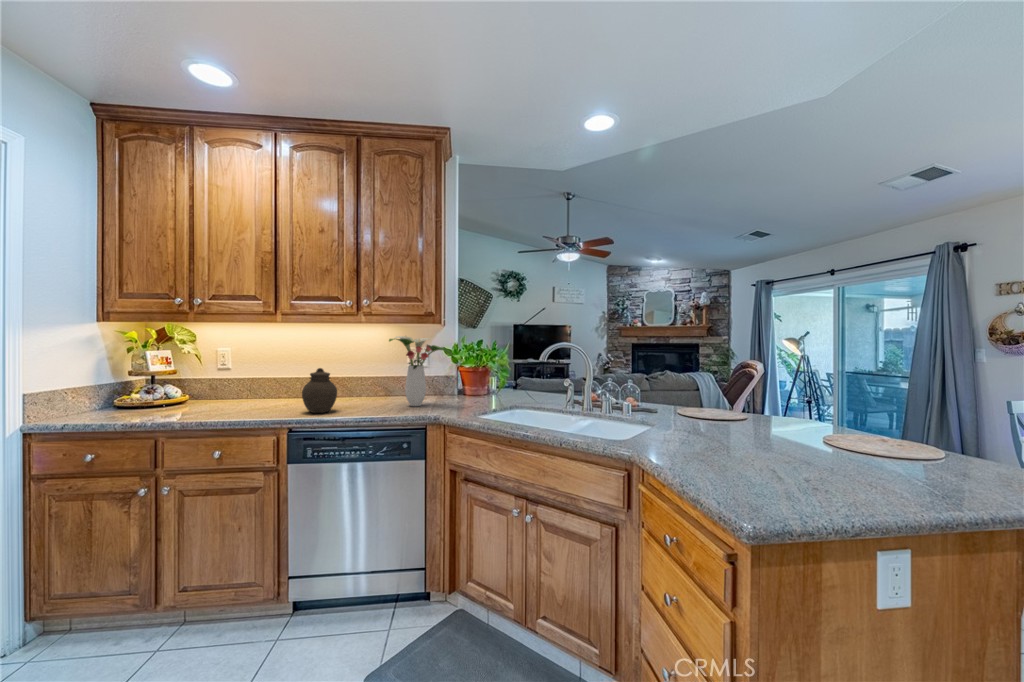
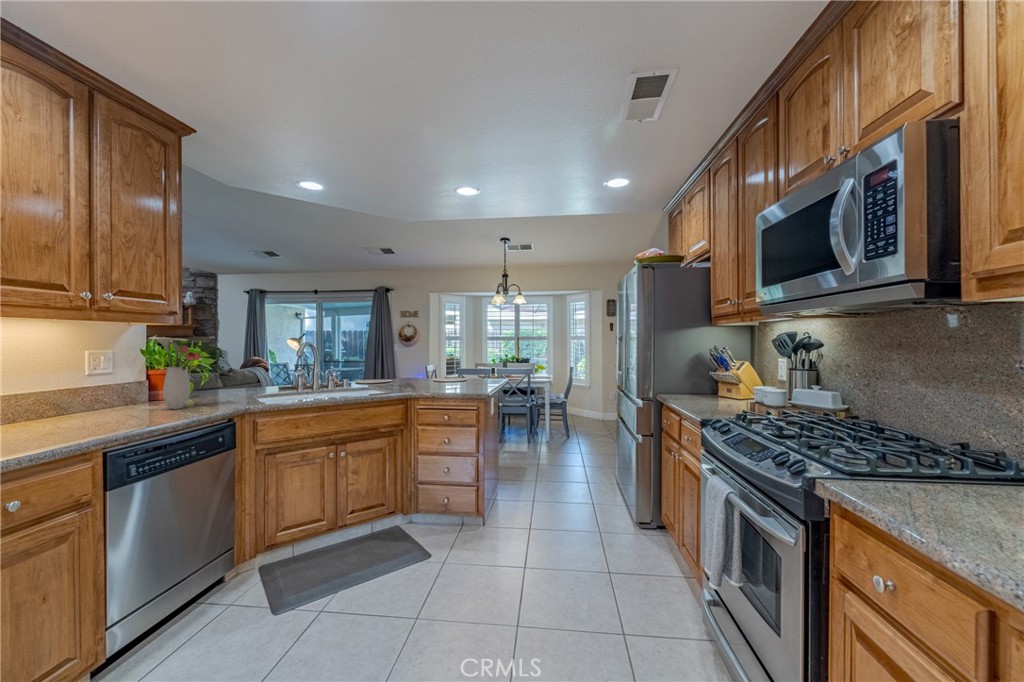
jar: present [302,368,337,413] -> none [73,376,130,430]

